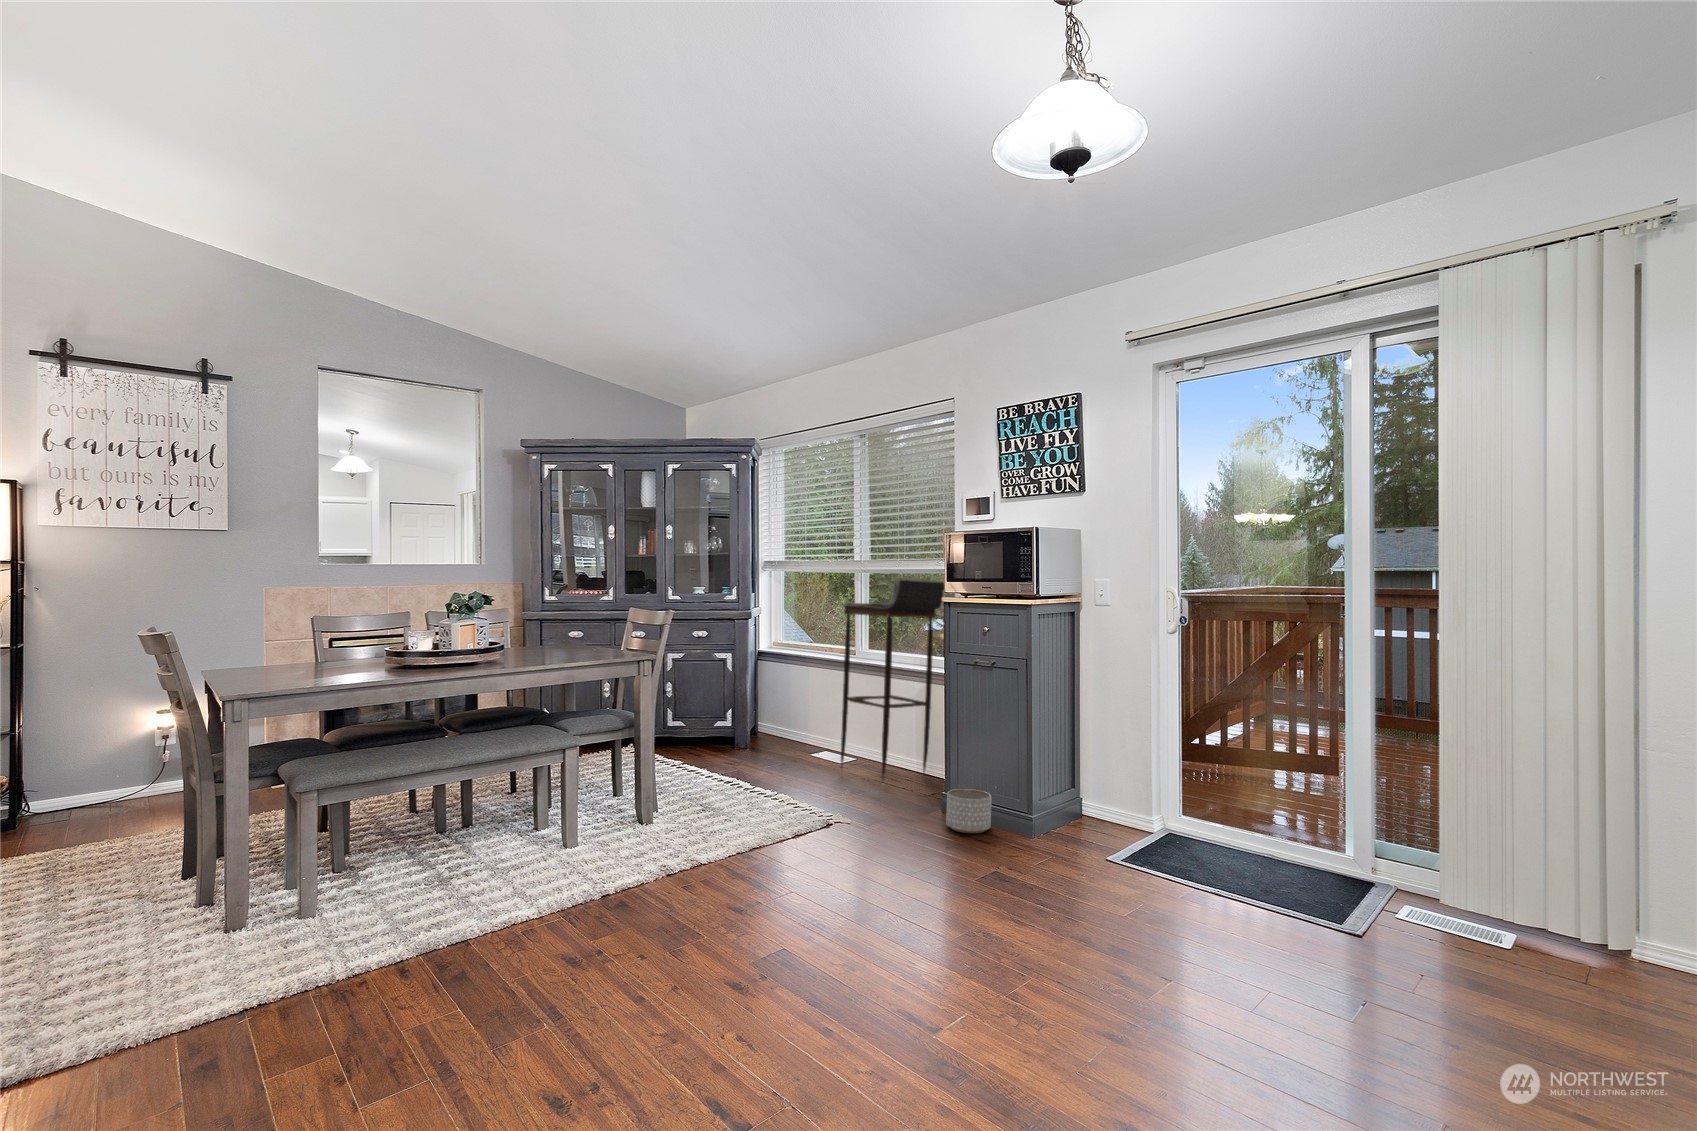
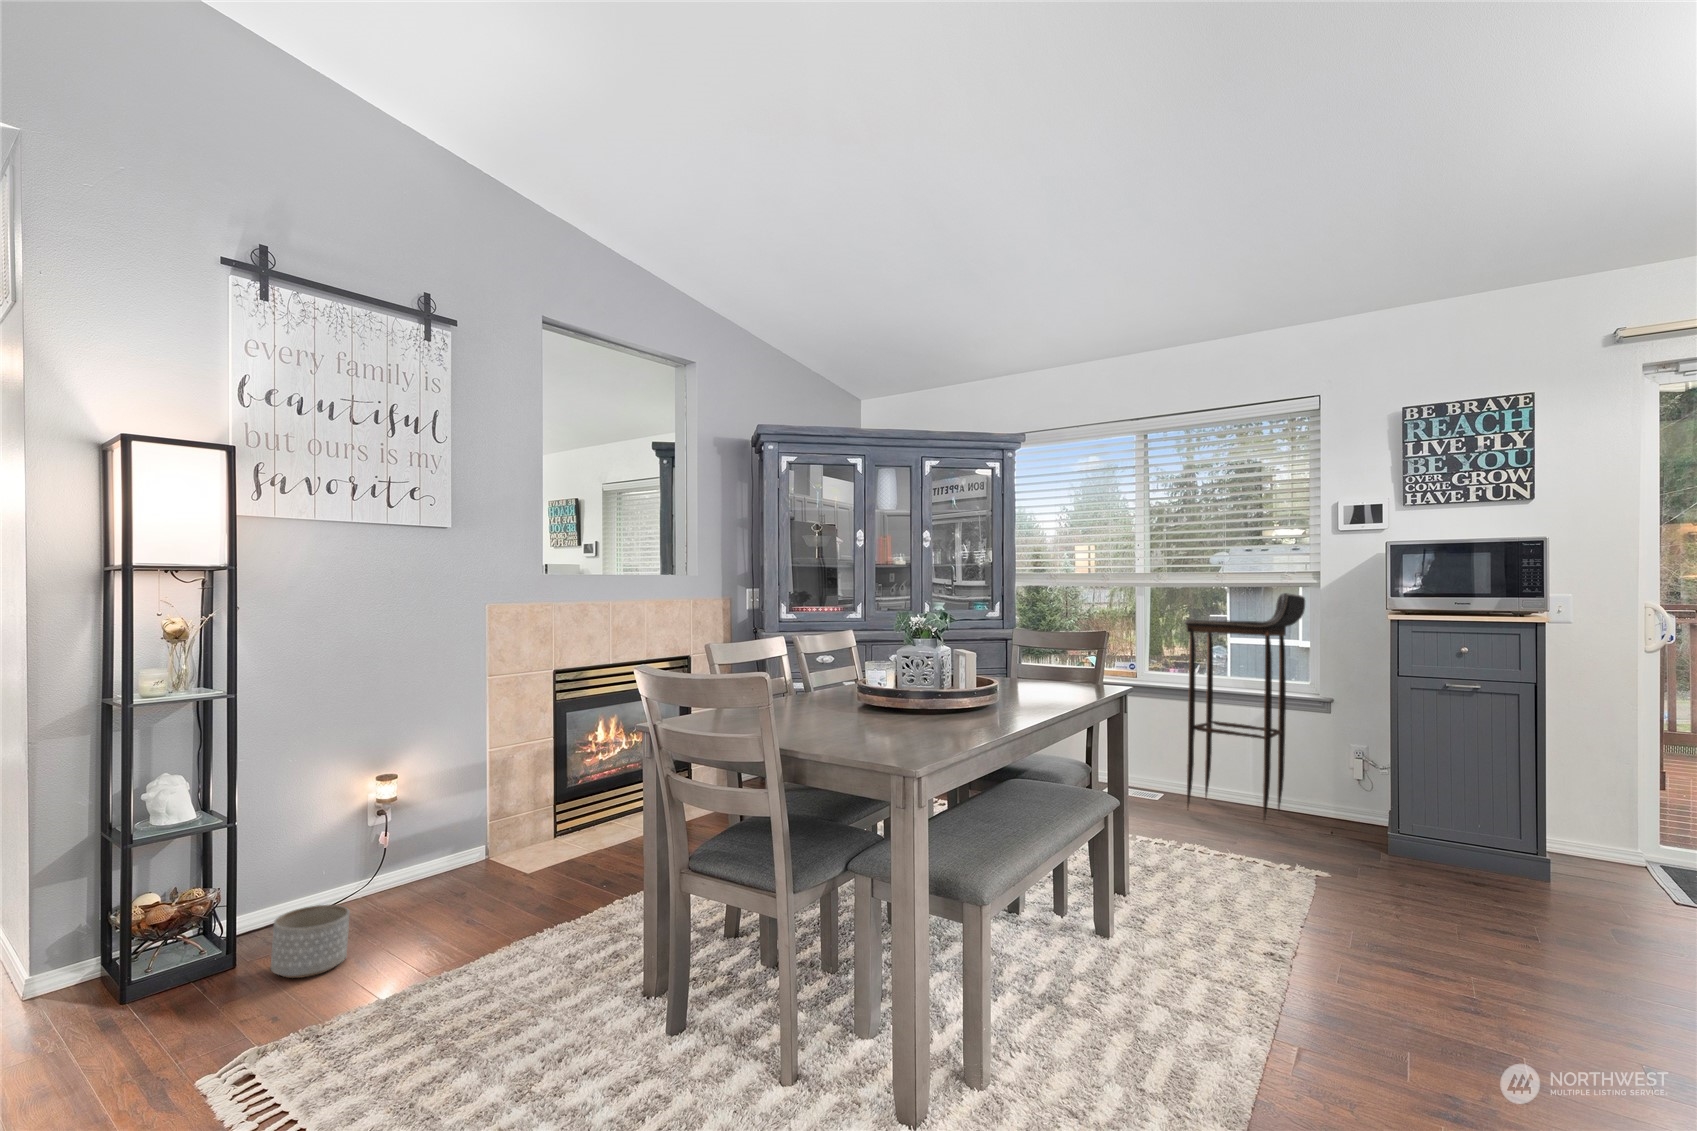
planter: present [946,789,992,833] -> present [270,905,350,978]

